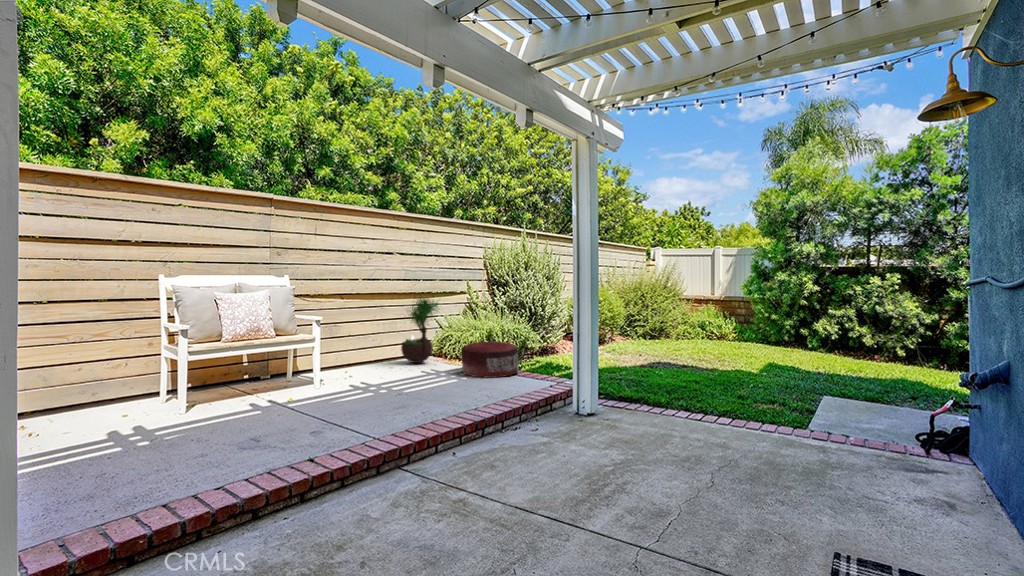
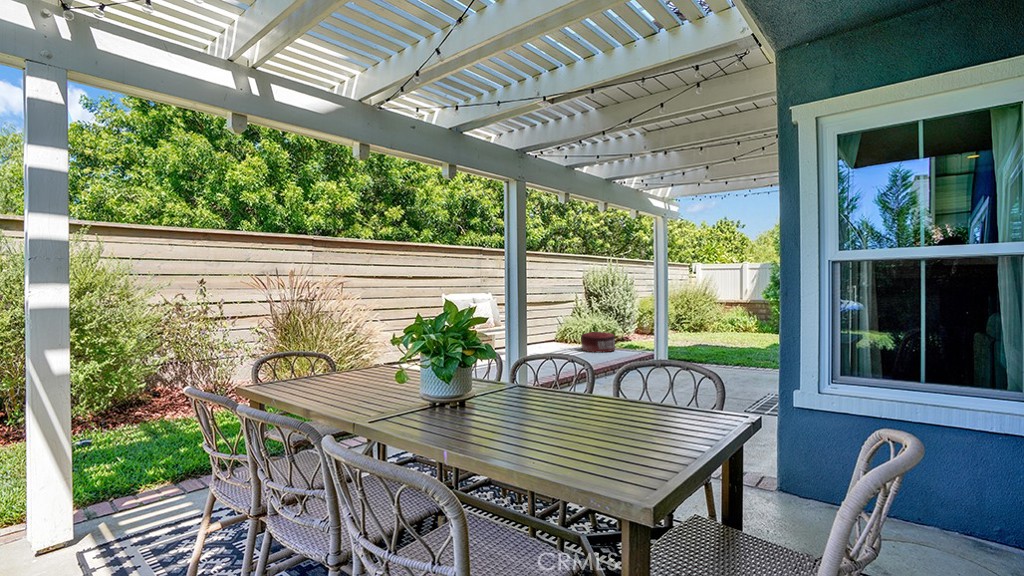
potted tree: present [401,297,438,363] -> none [542,302,566,345]

